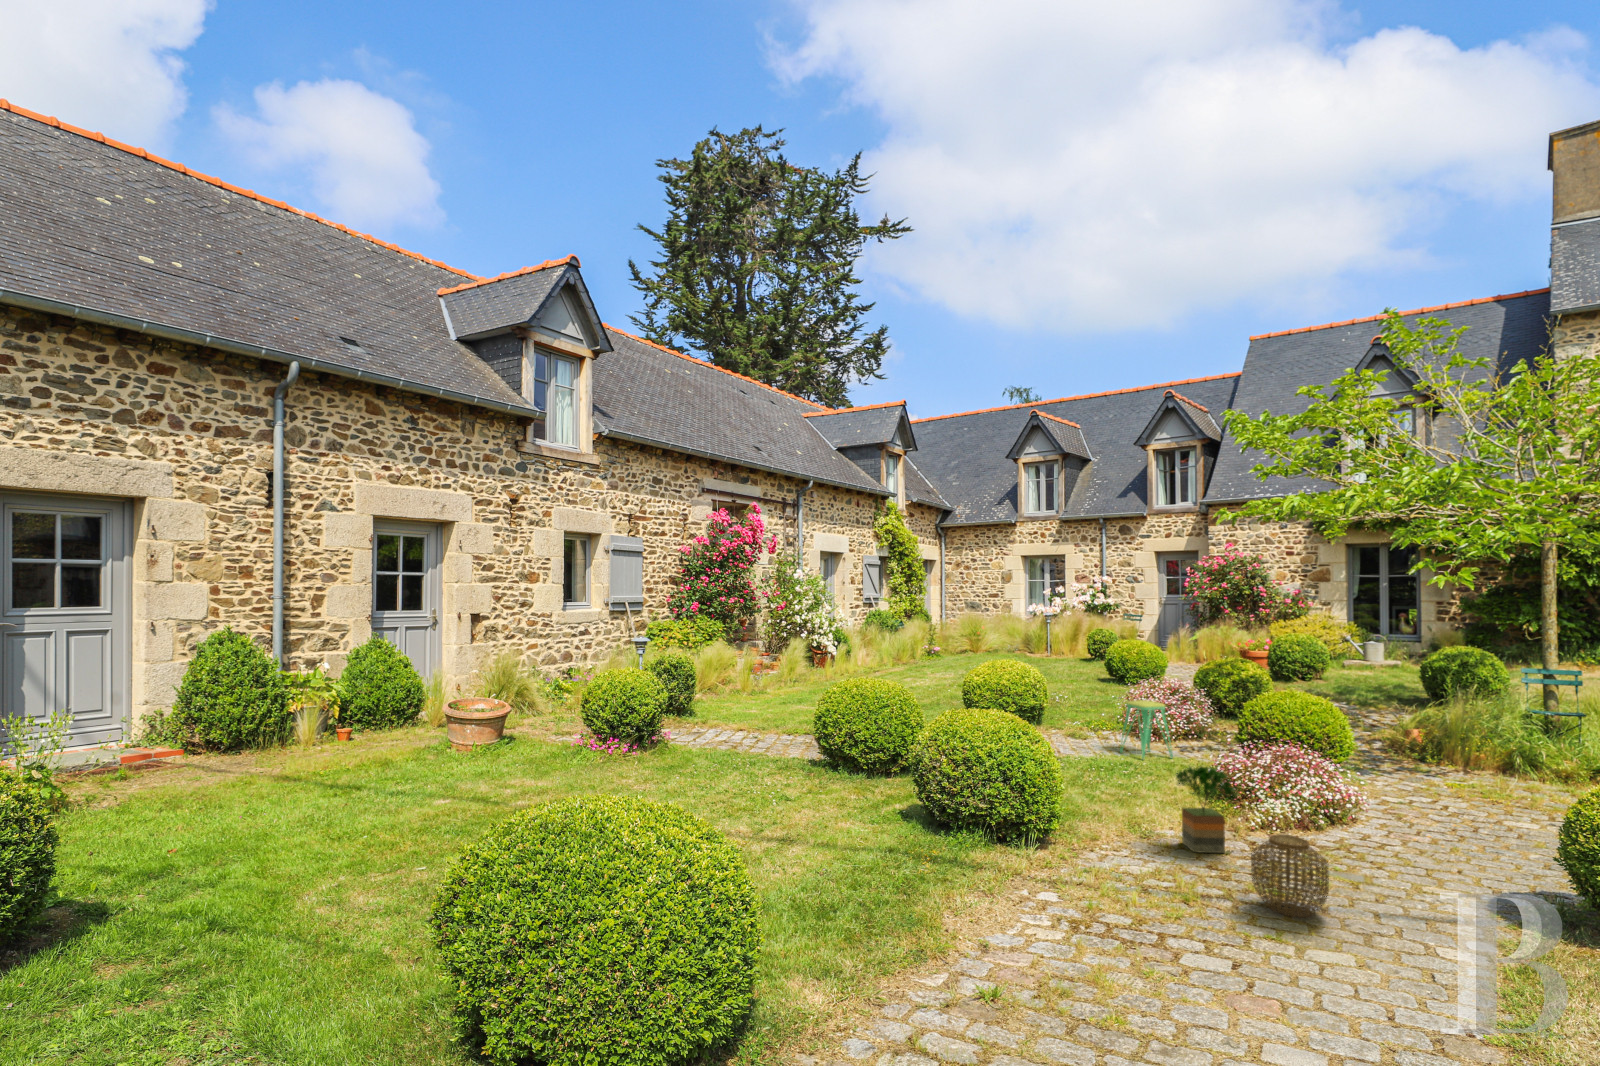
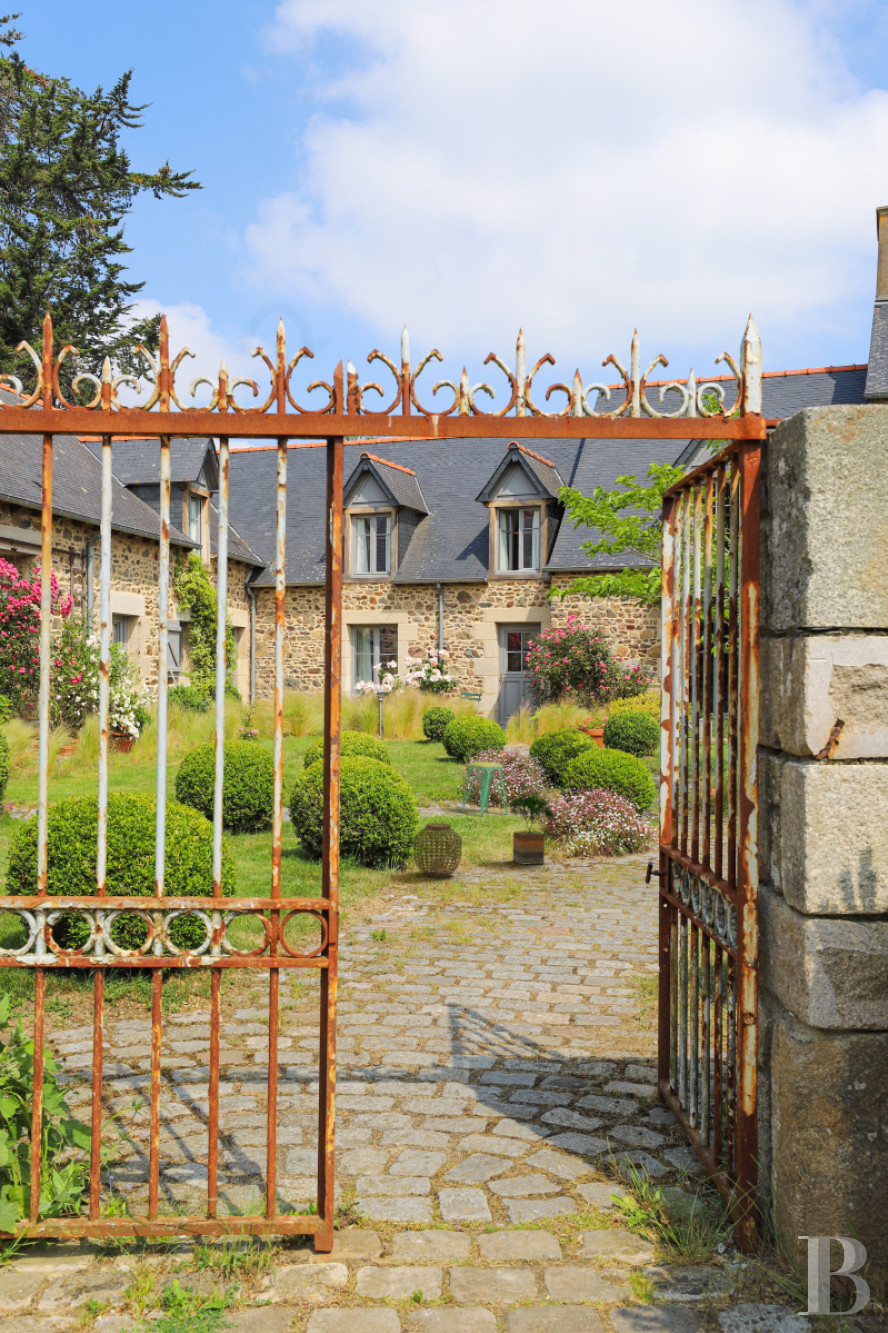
woven basket: present [1251,834,1329,918] -> present [414,823,462,877]

